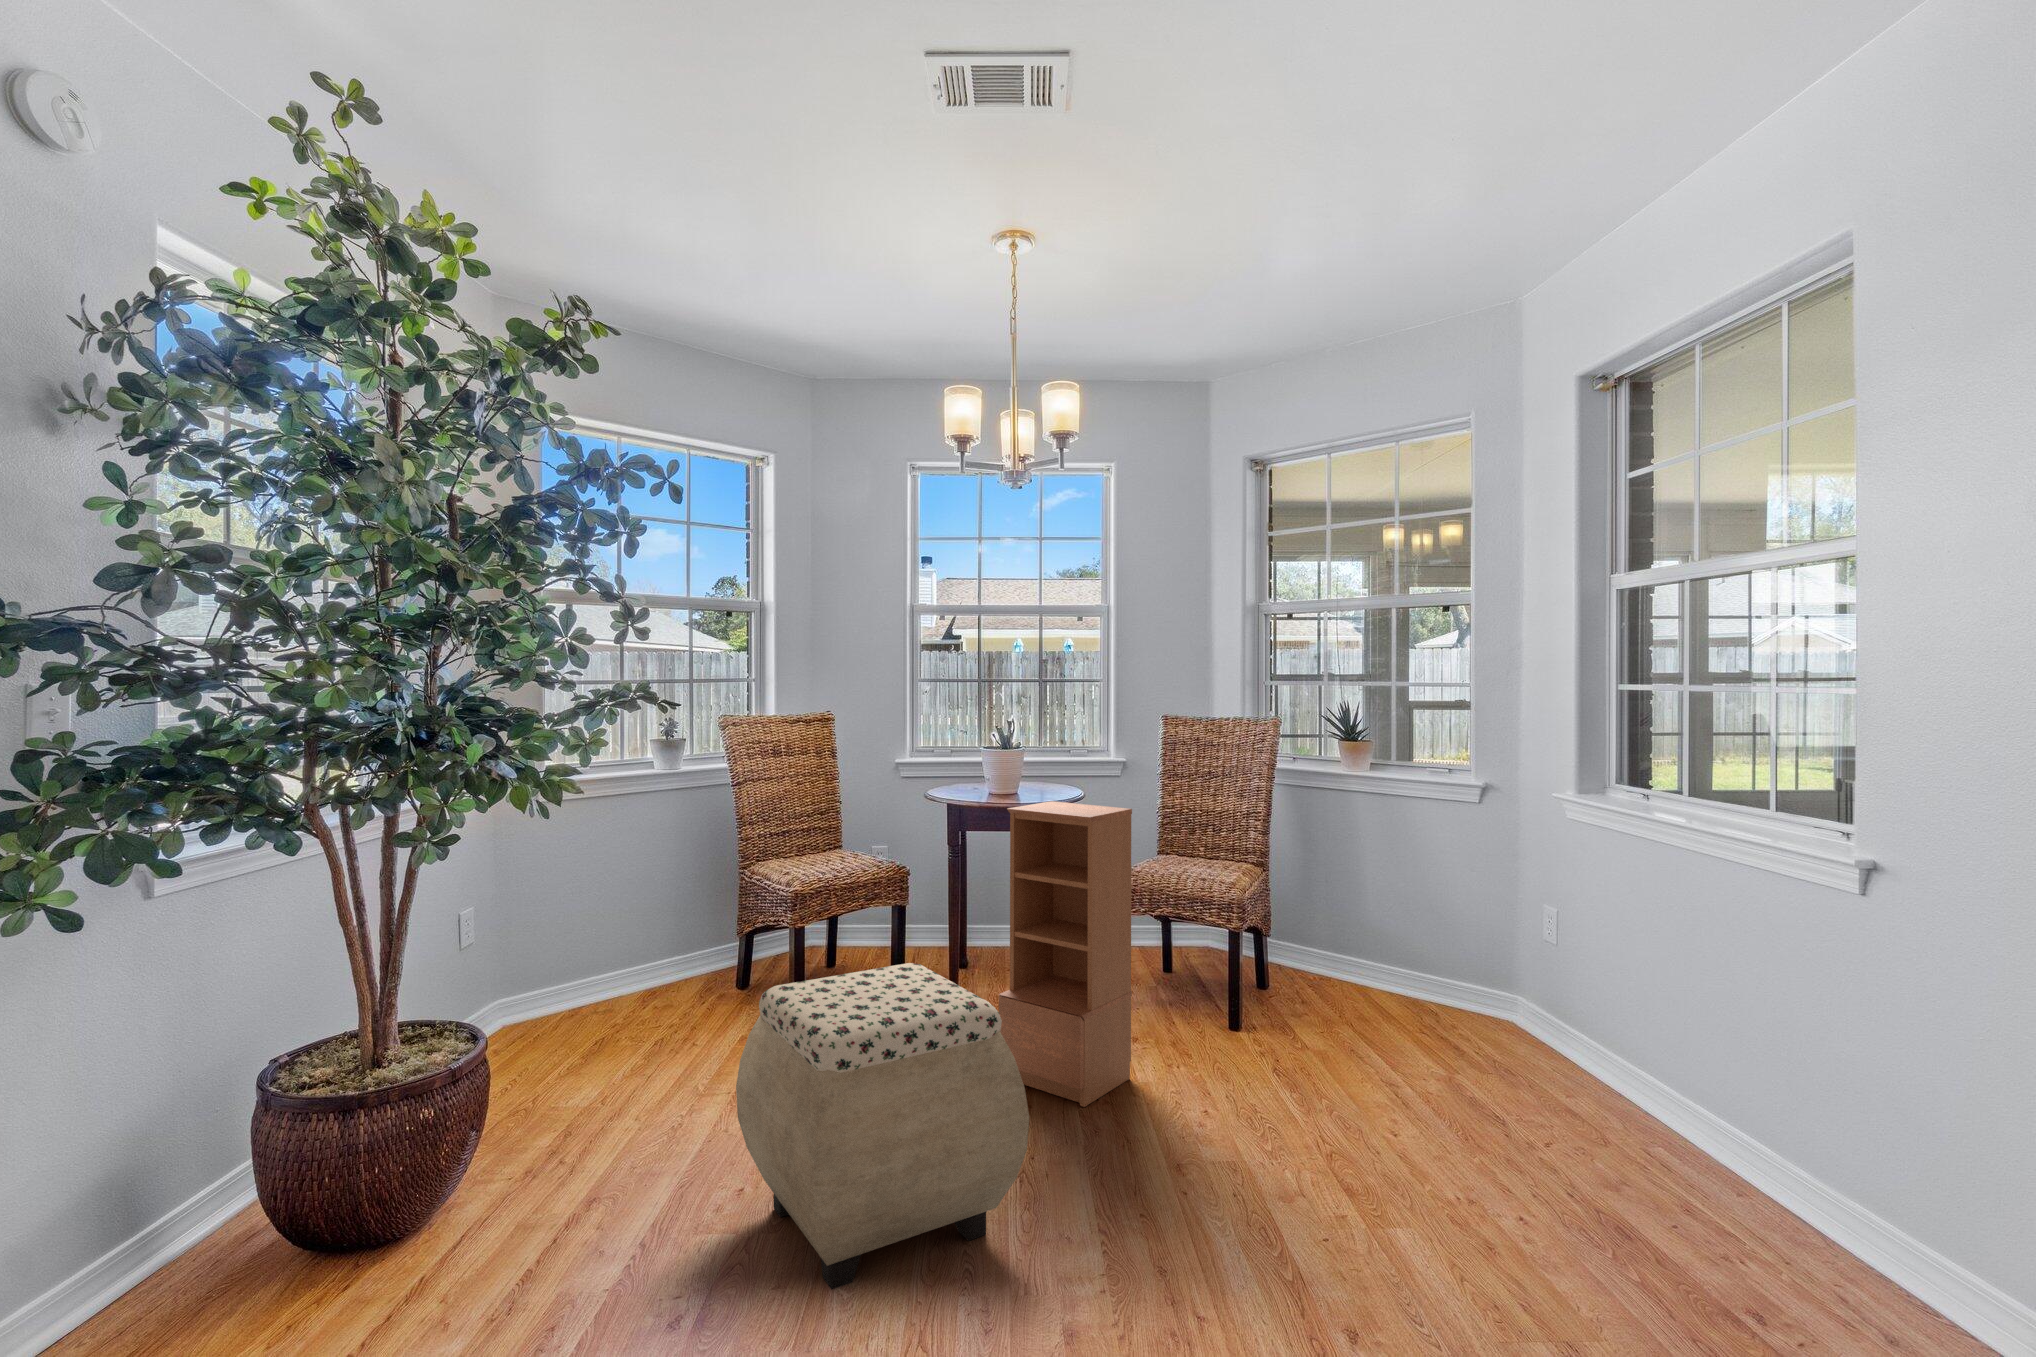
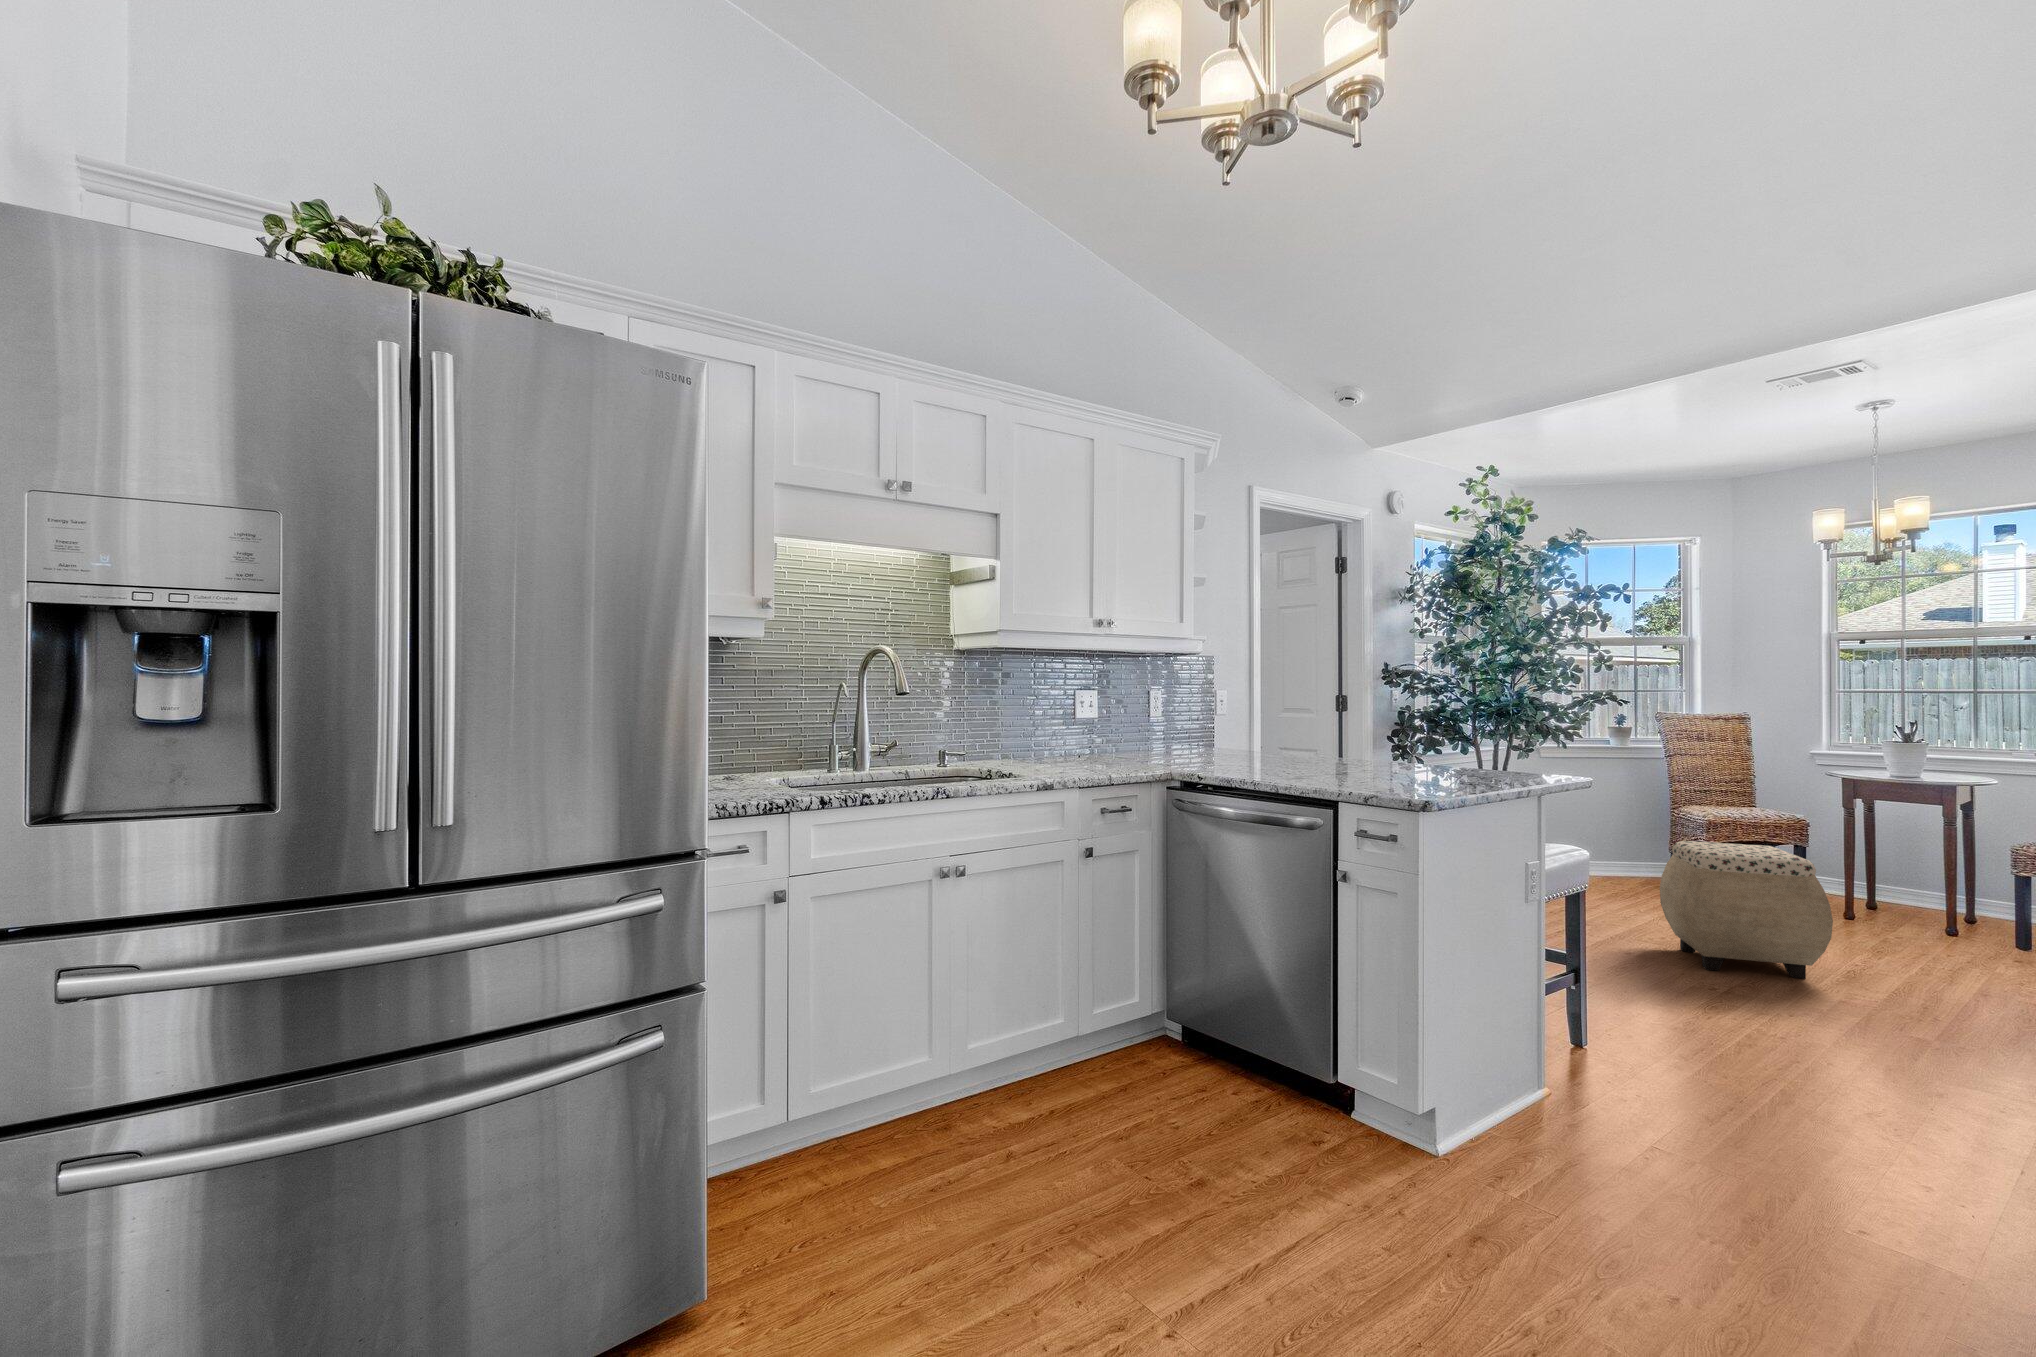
bookcase: present [999,801,1132,1107] -> none [1855,776,1976,966]

